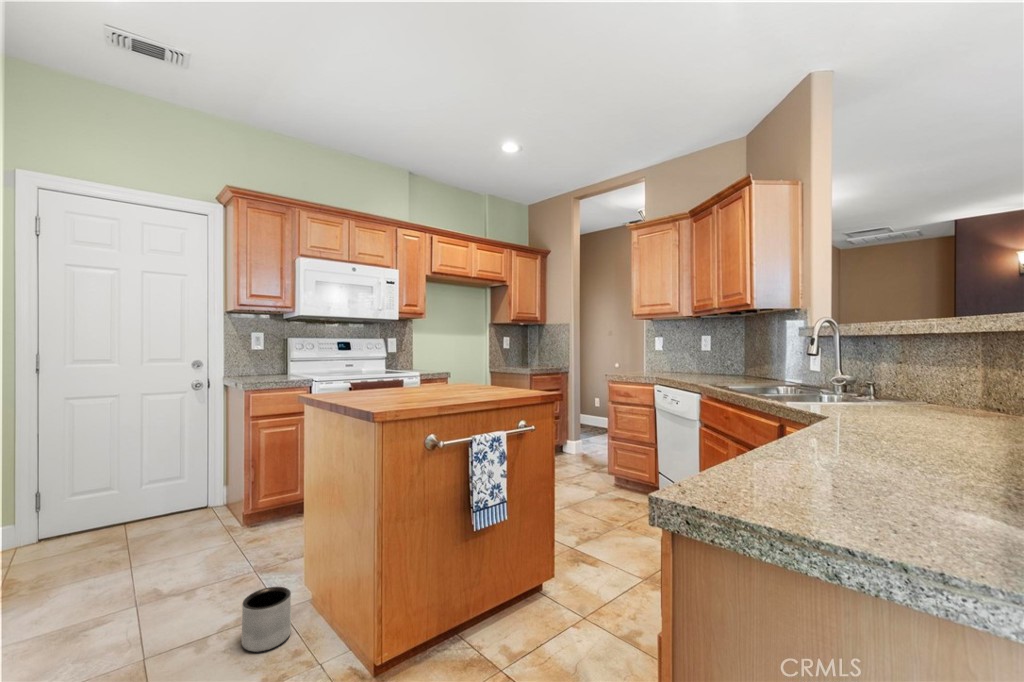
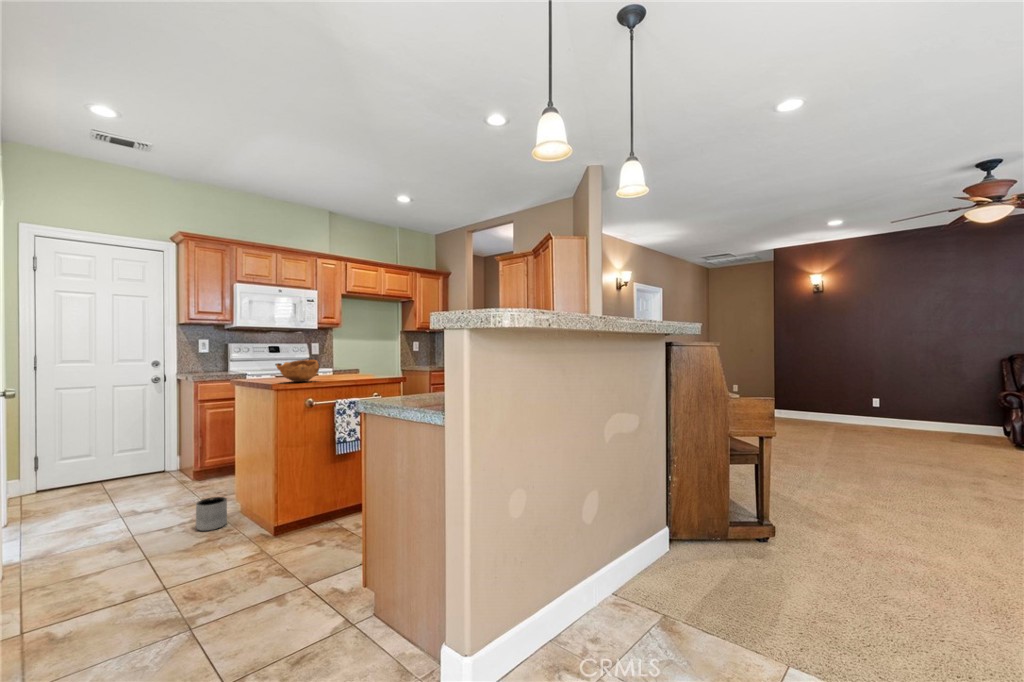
wooden bowl: none [378,364,445,405] -> present [276,359,319,382]

